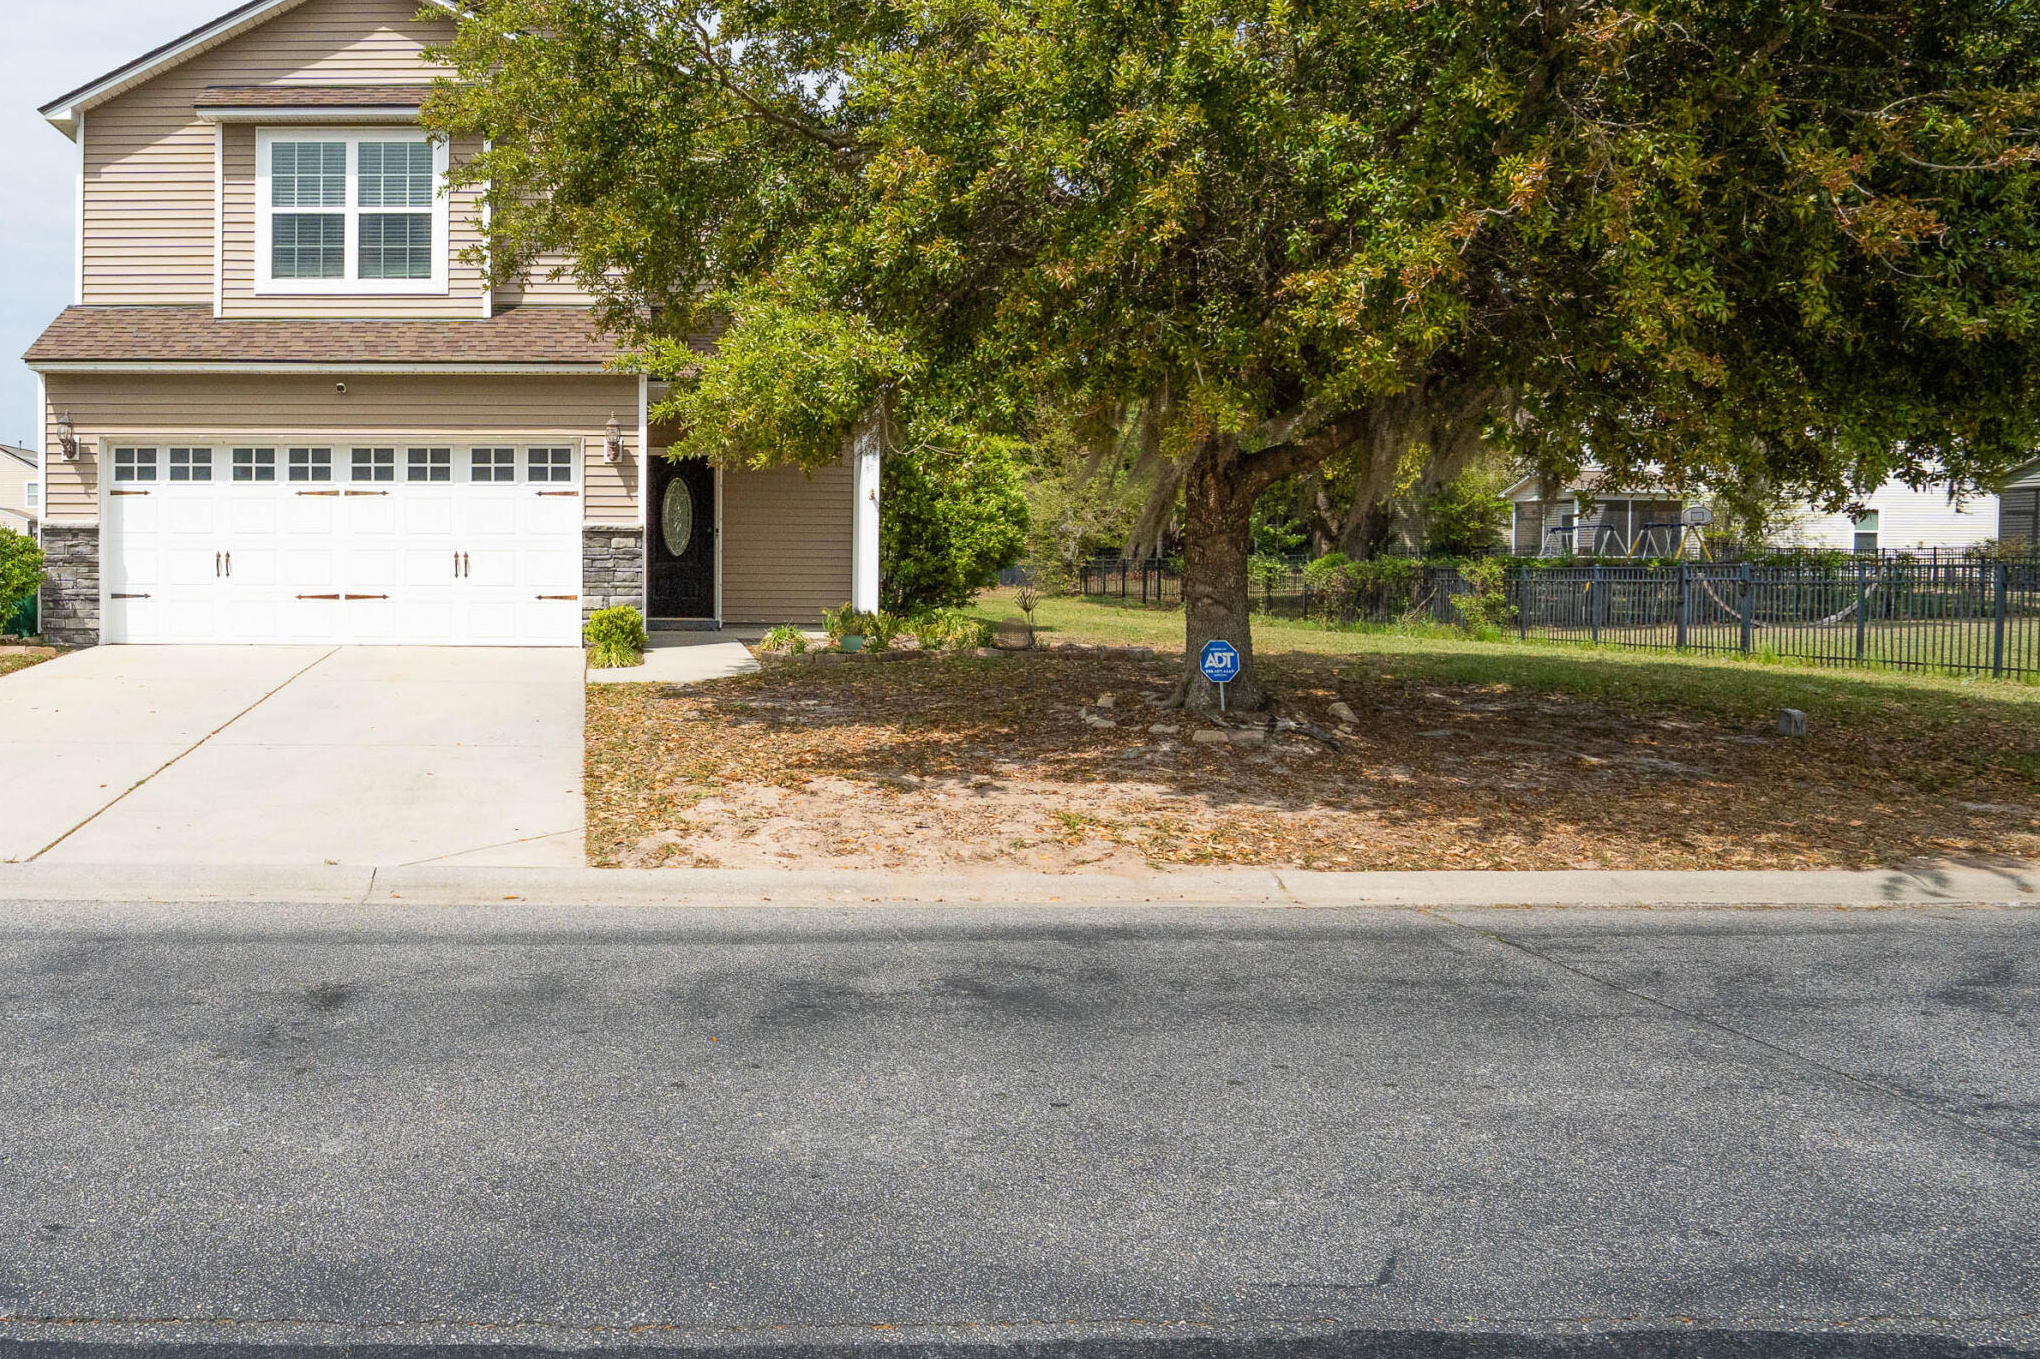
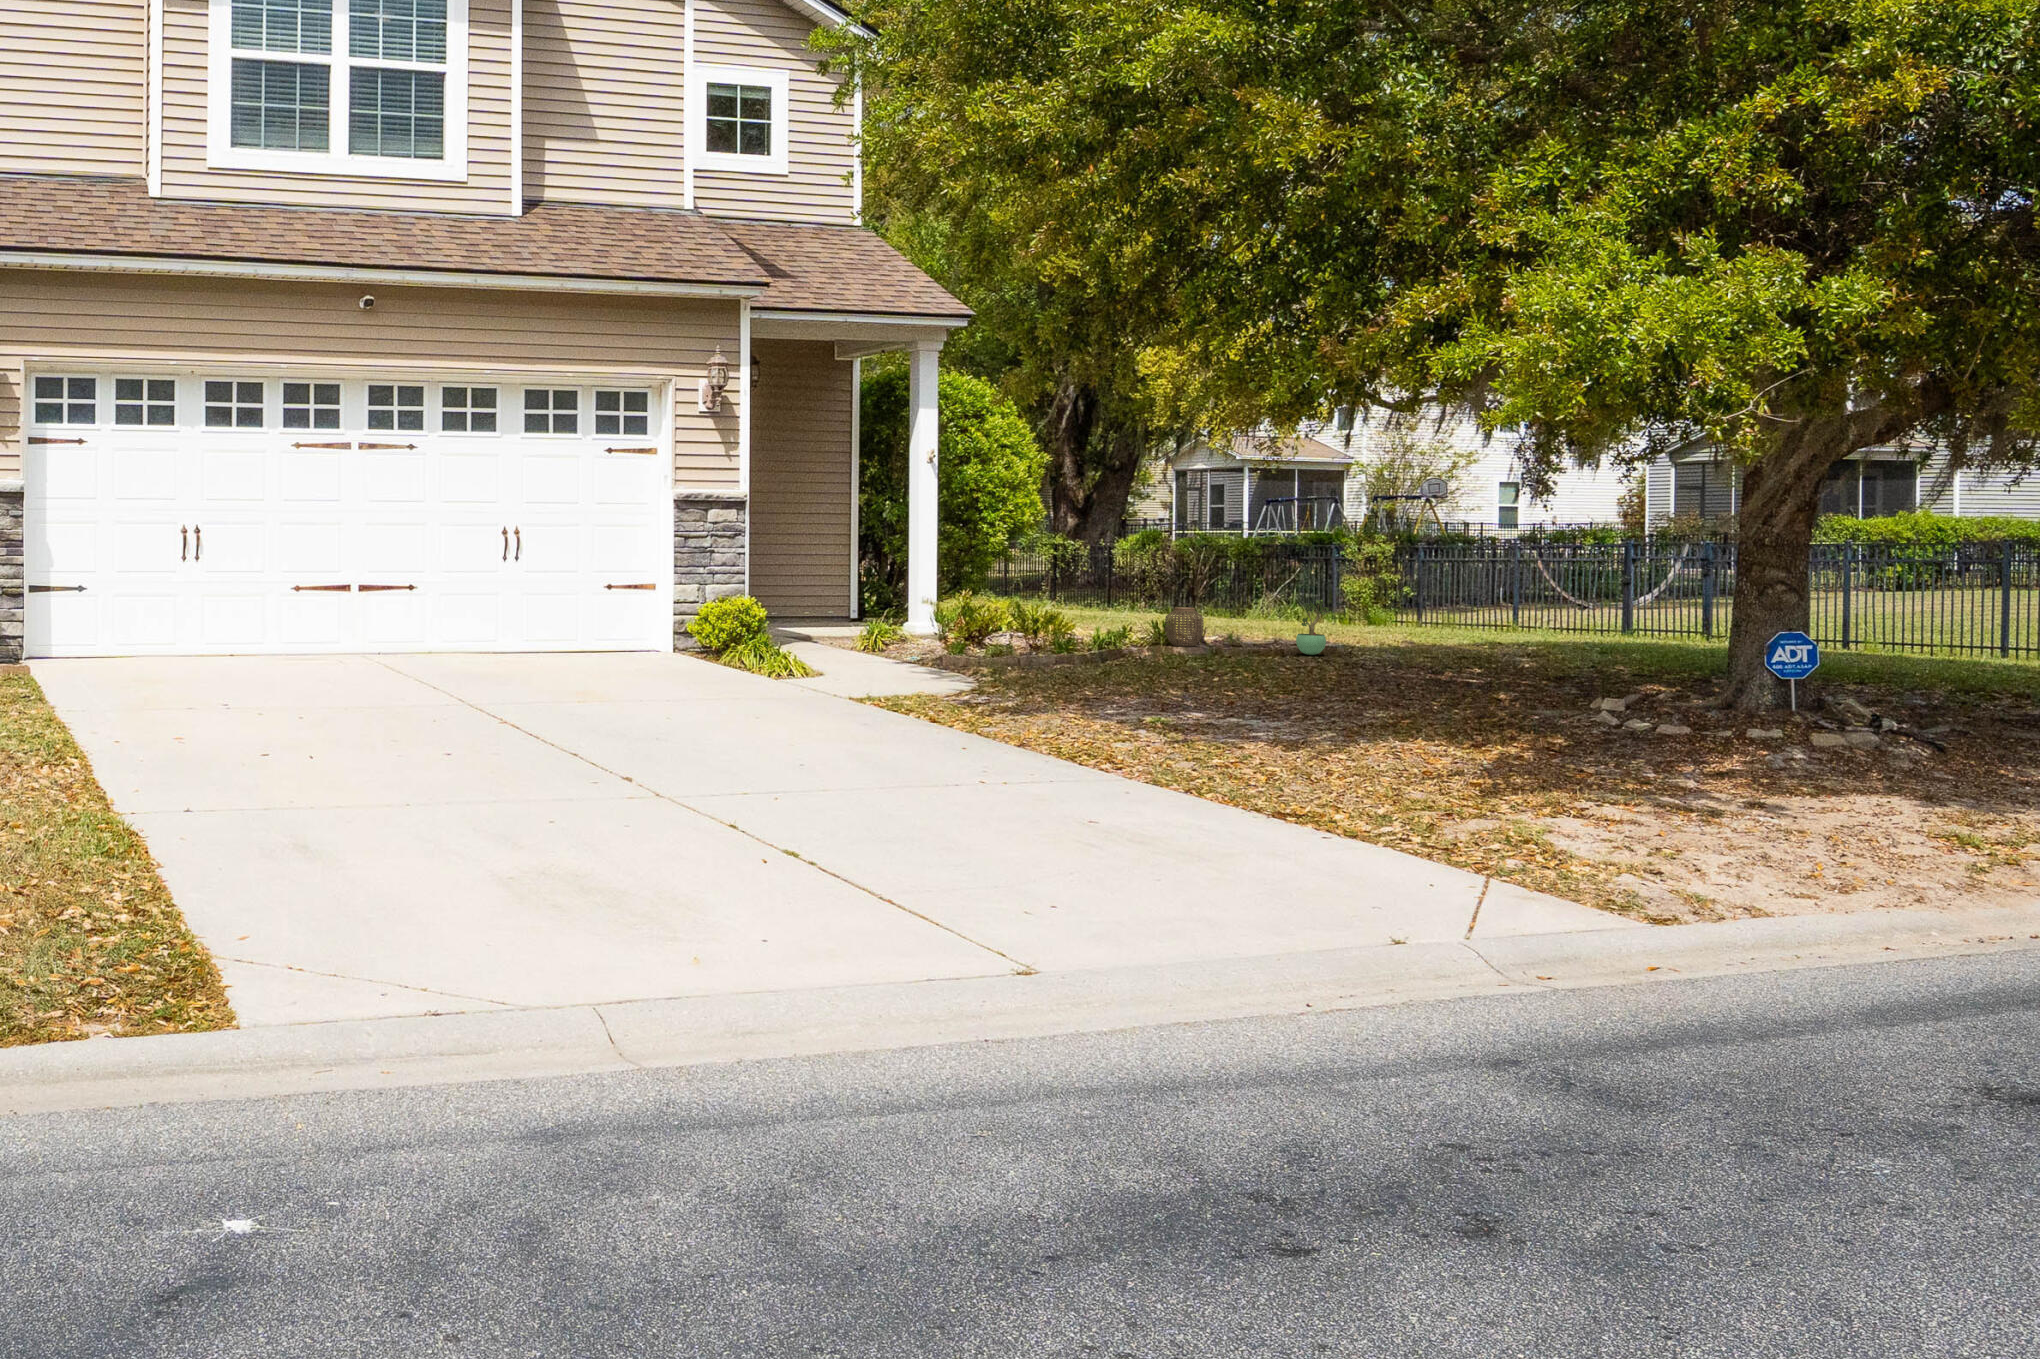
potted plant: present [840,607,867,653] -> present [1296,599,1329,655]

